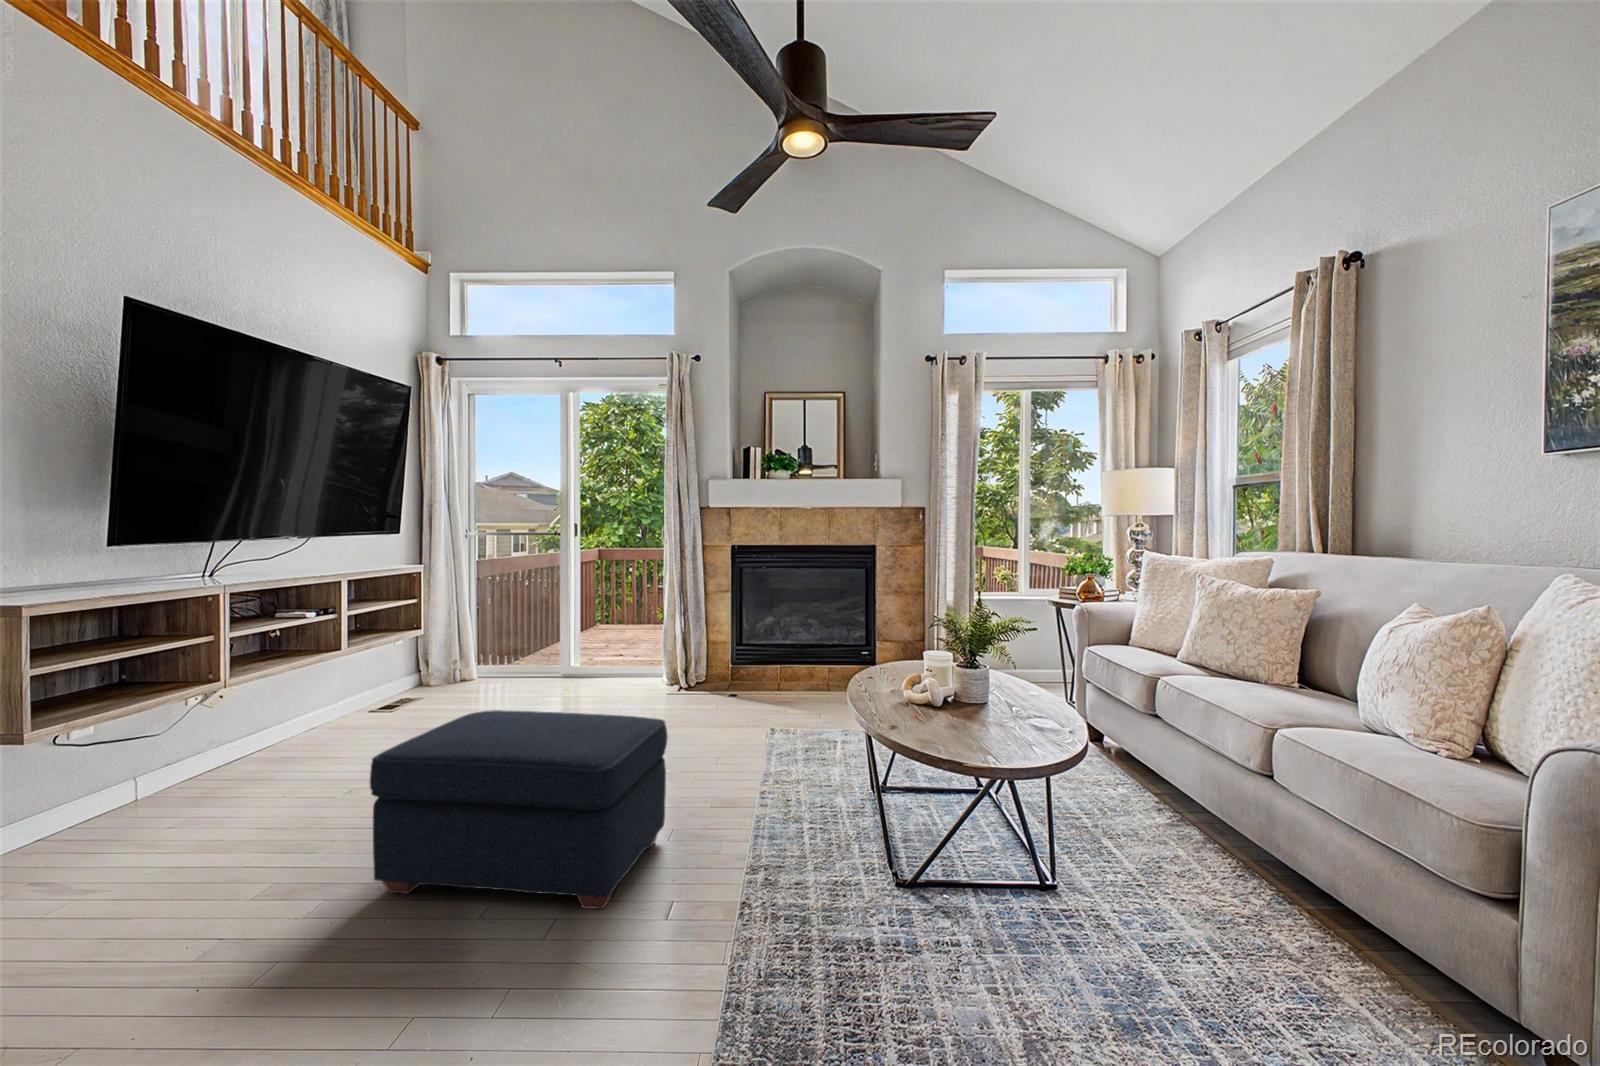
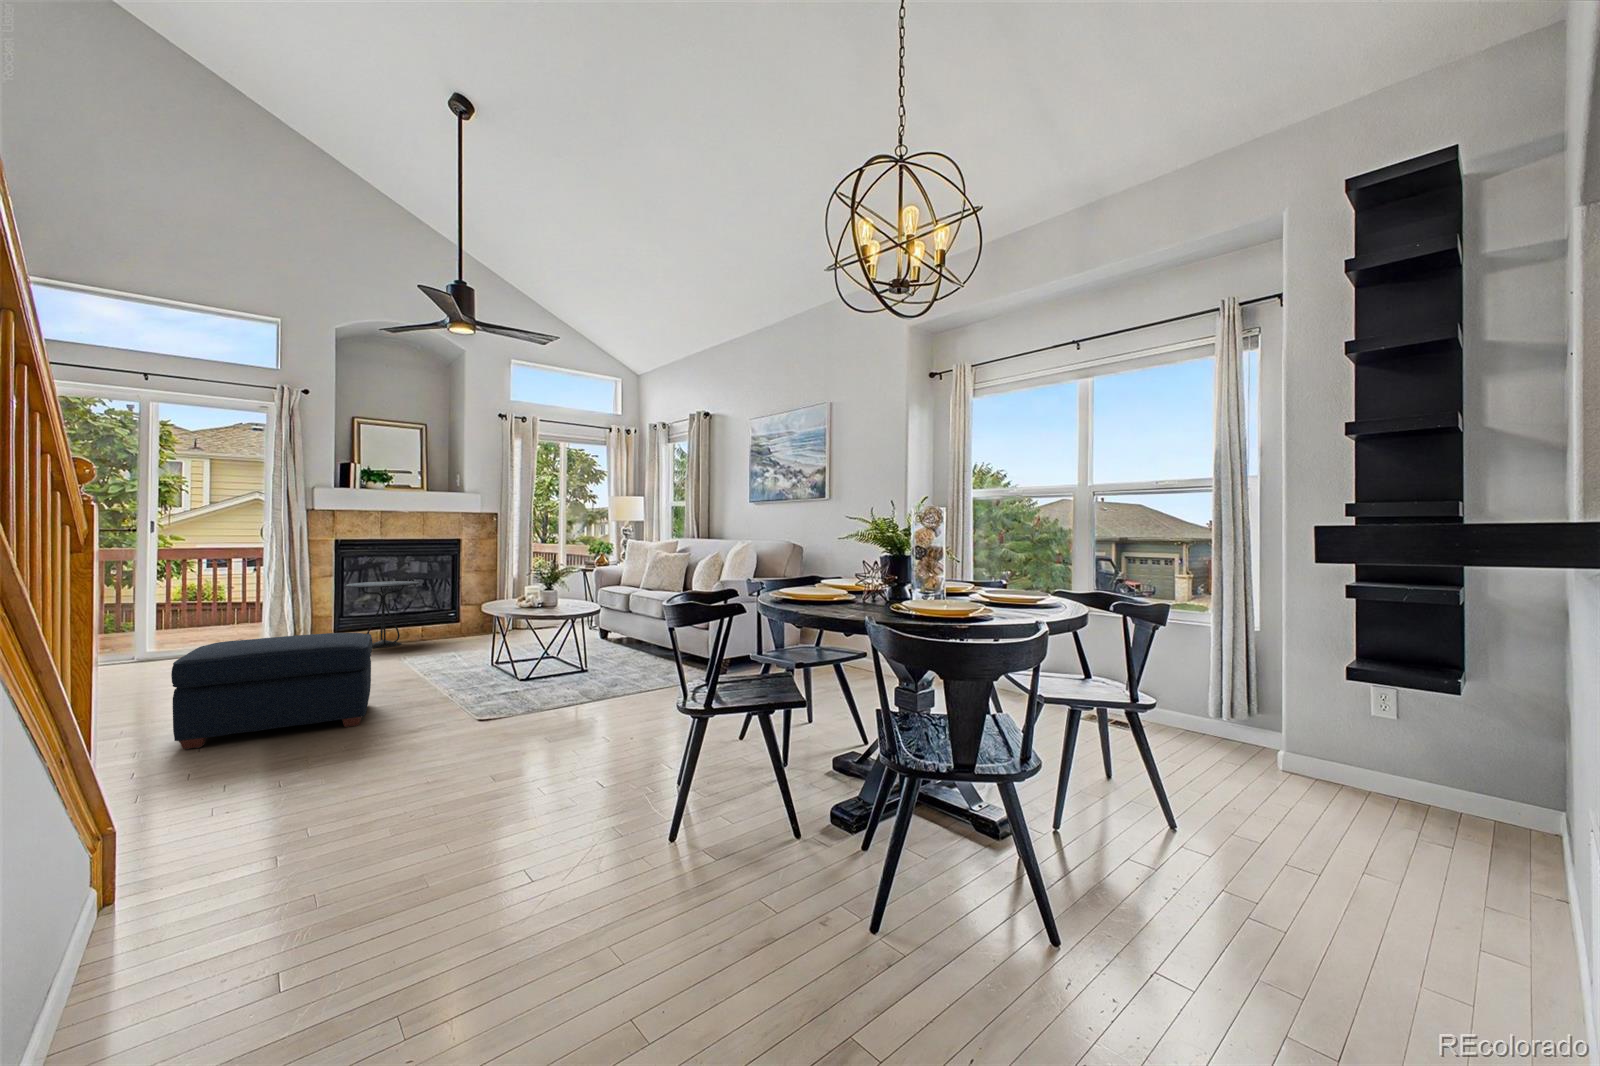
side table: none [736,604,821,698] -> present [345,581,419,648]

